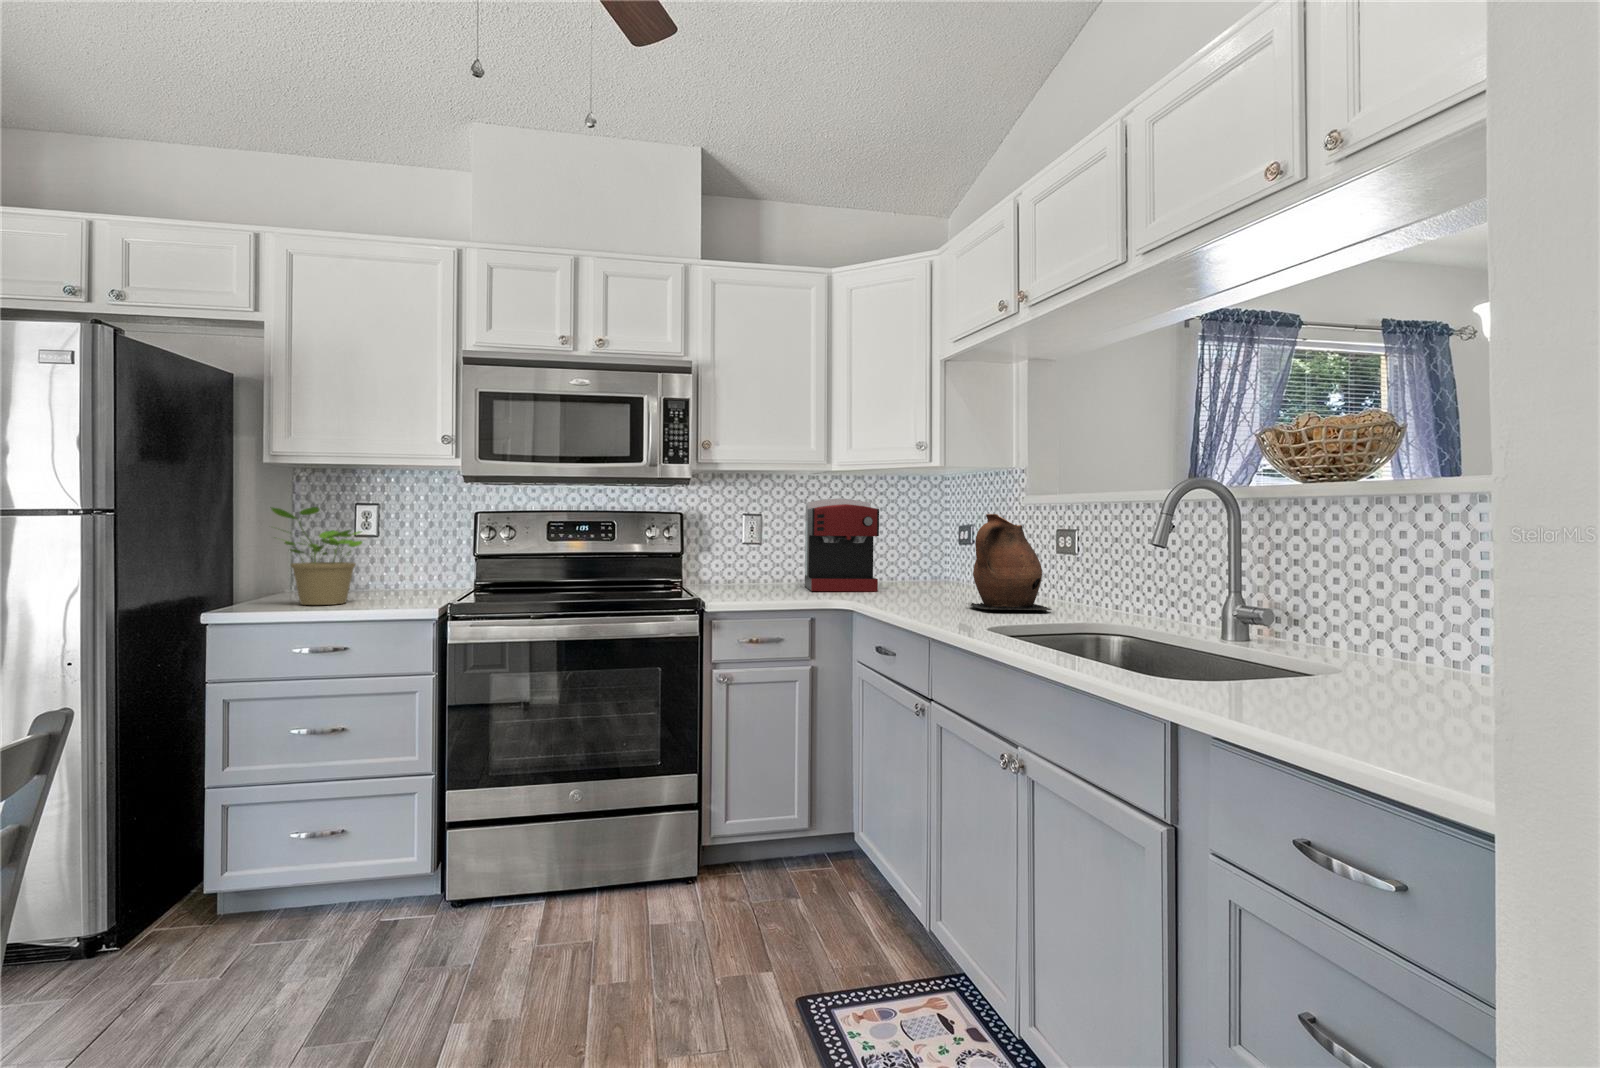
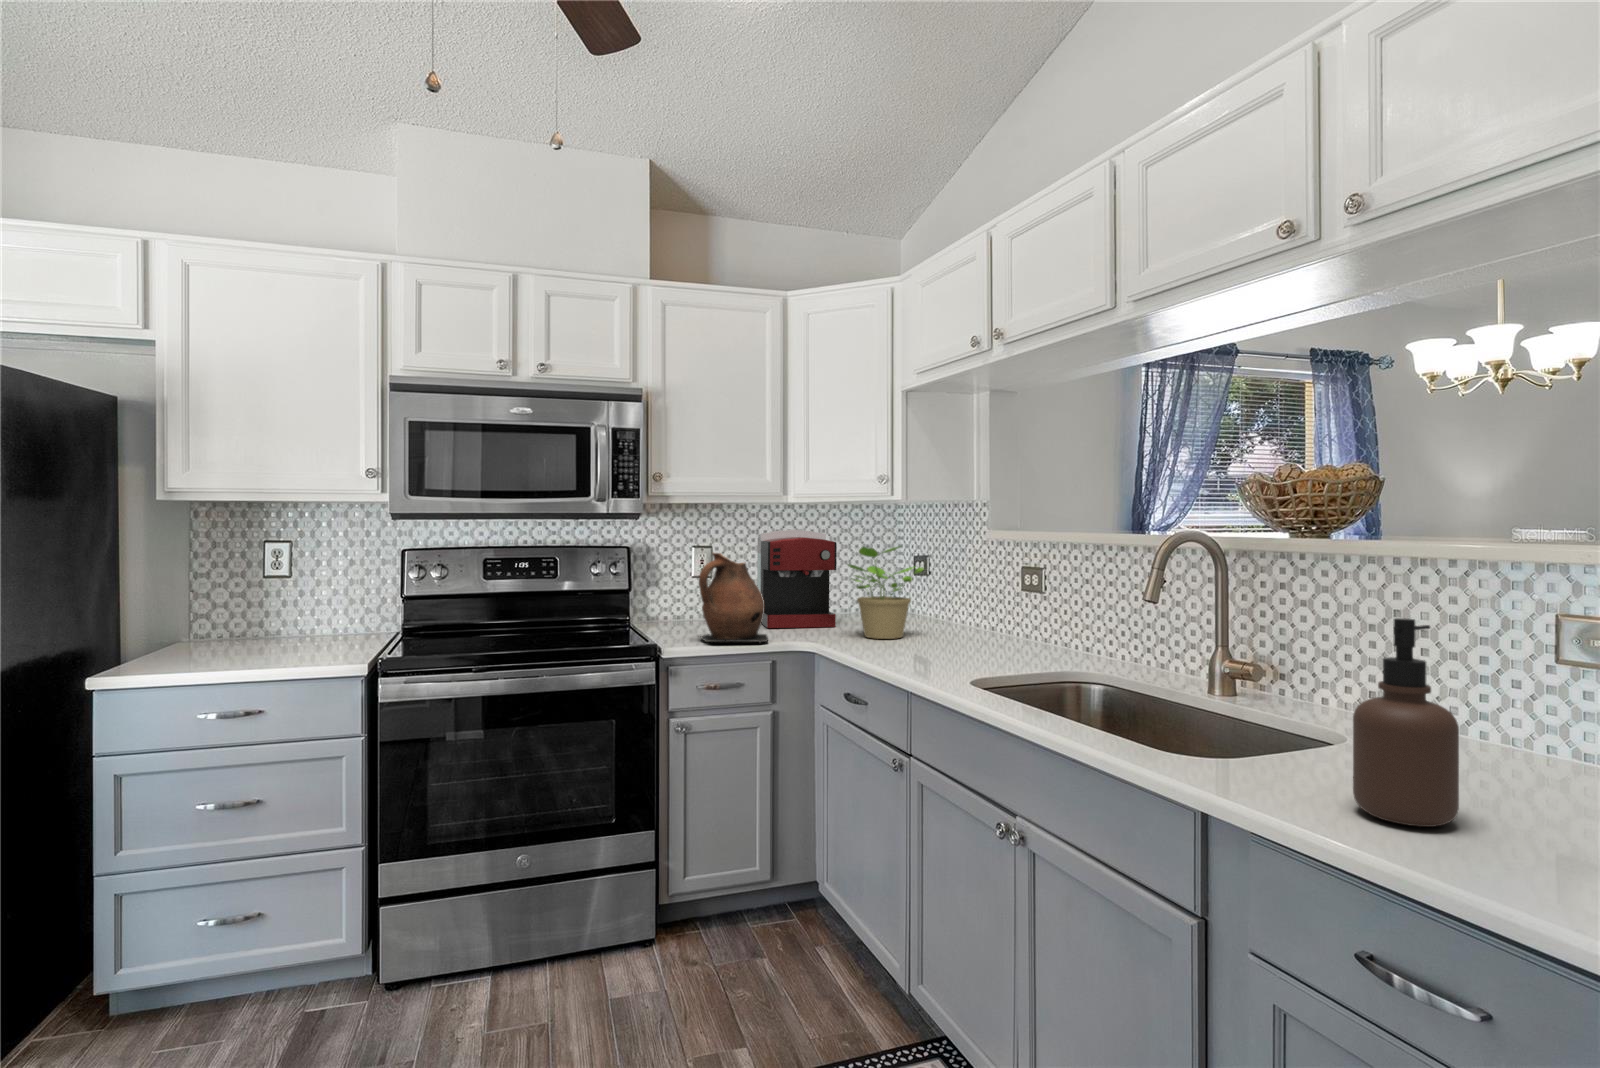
potted plant: present [270,507,362,605] -> present [848,546,923,639]
ceramic pitcher: present [971,514,1051,612] -> present [699,553,768,643]
soap dispenser: none [1311,529,1413,728] -> present [1353,618,1459,827]

